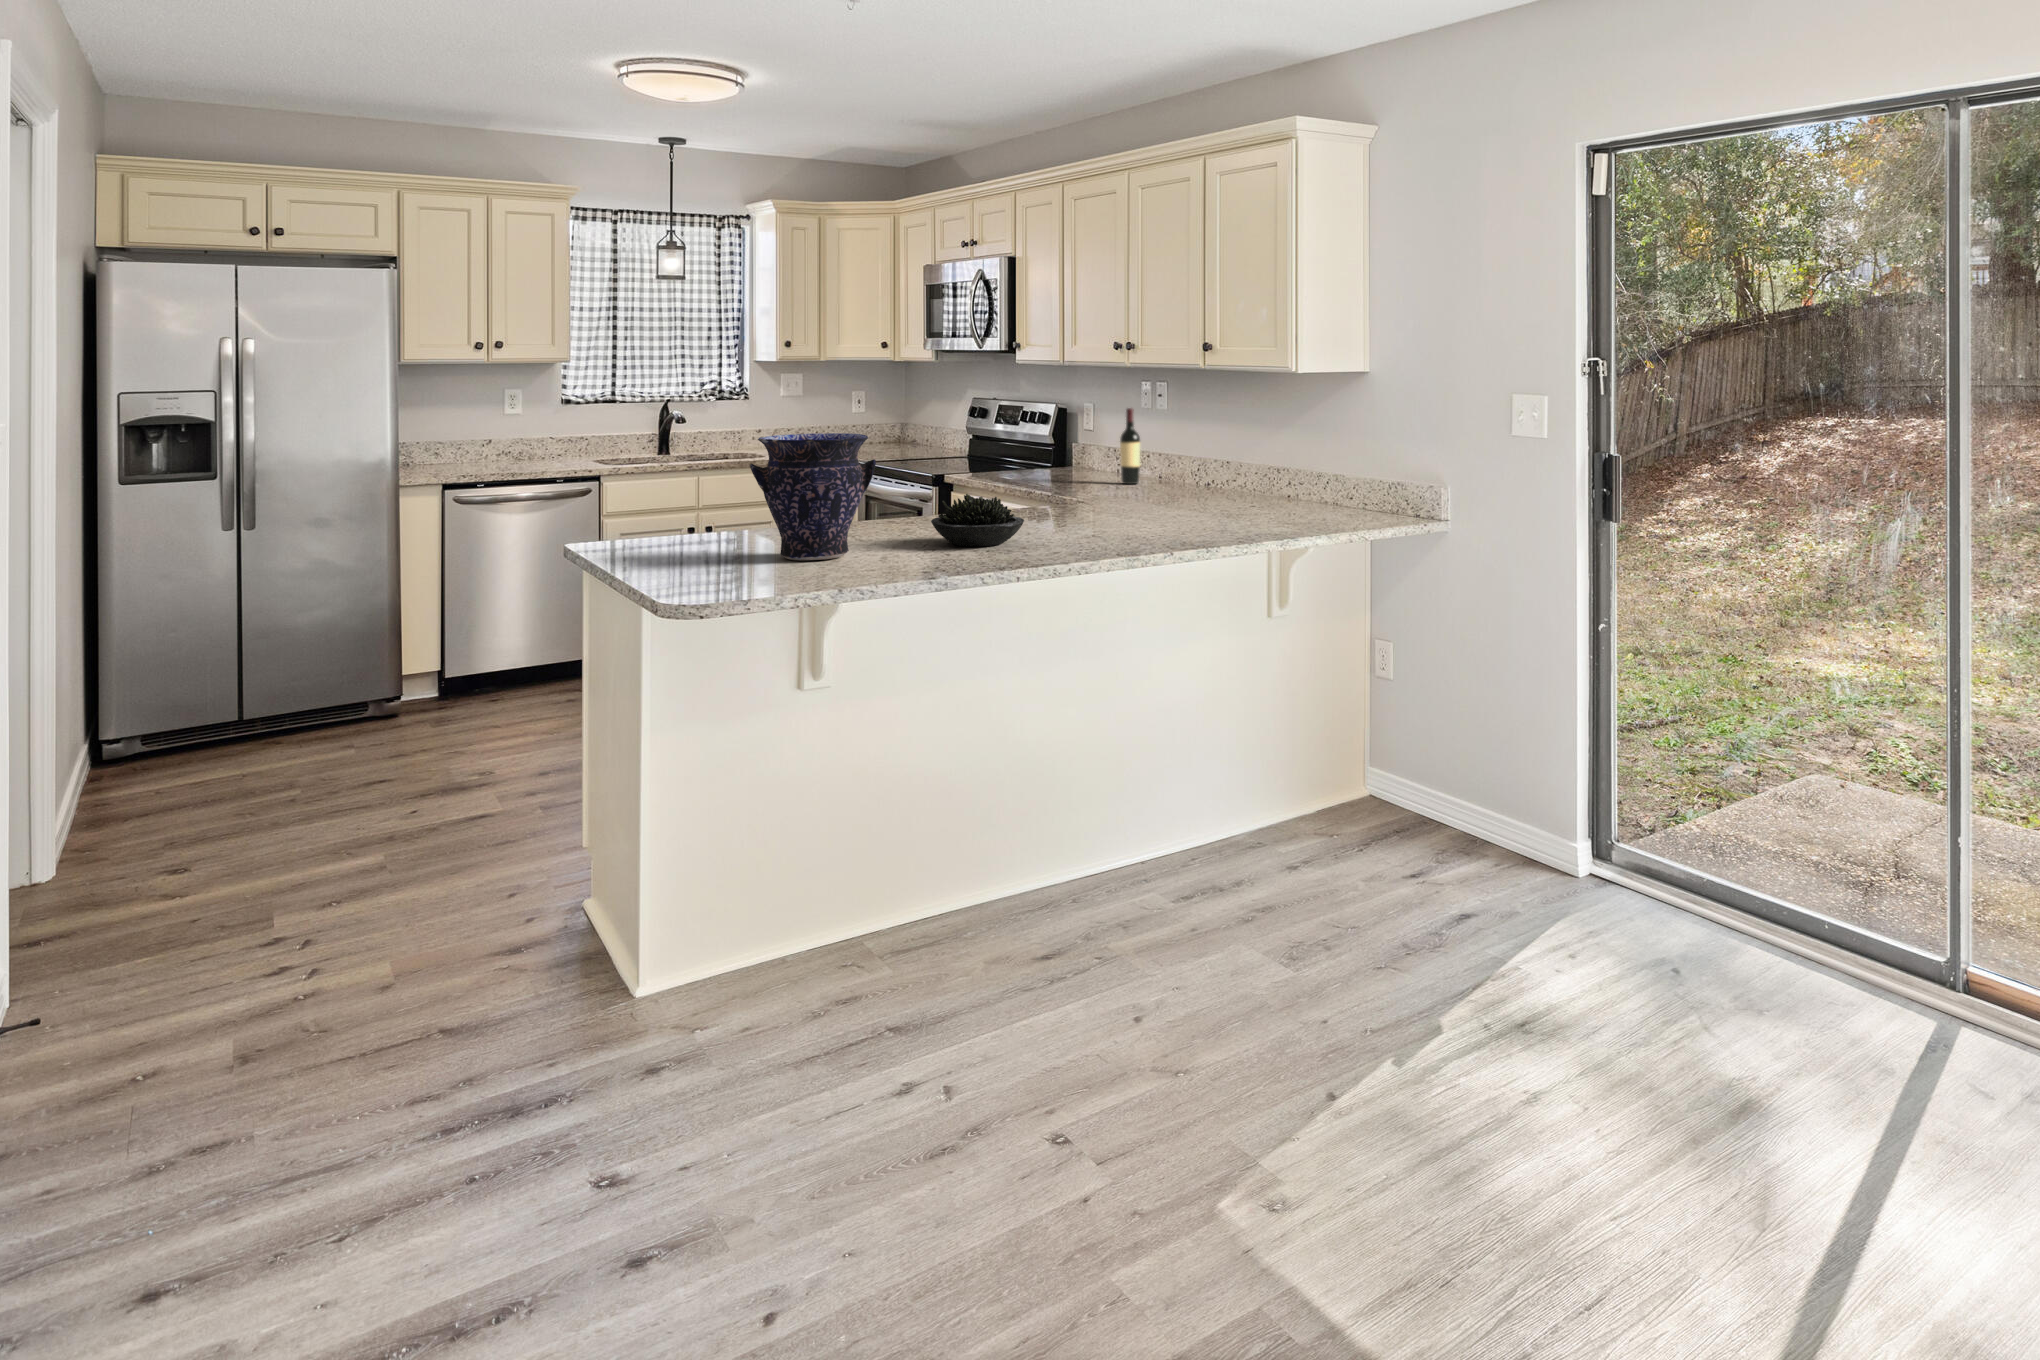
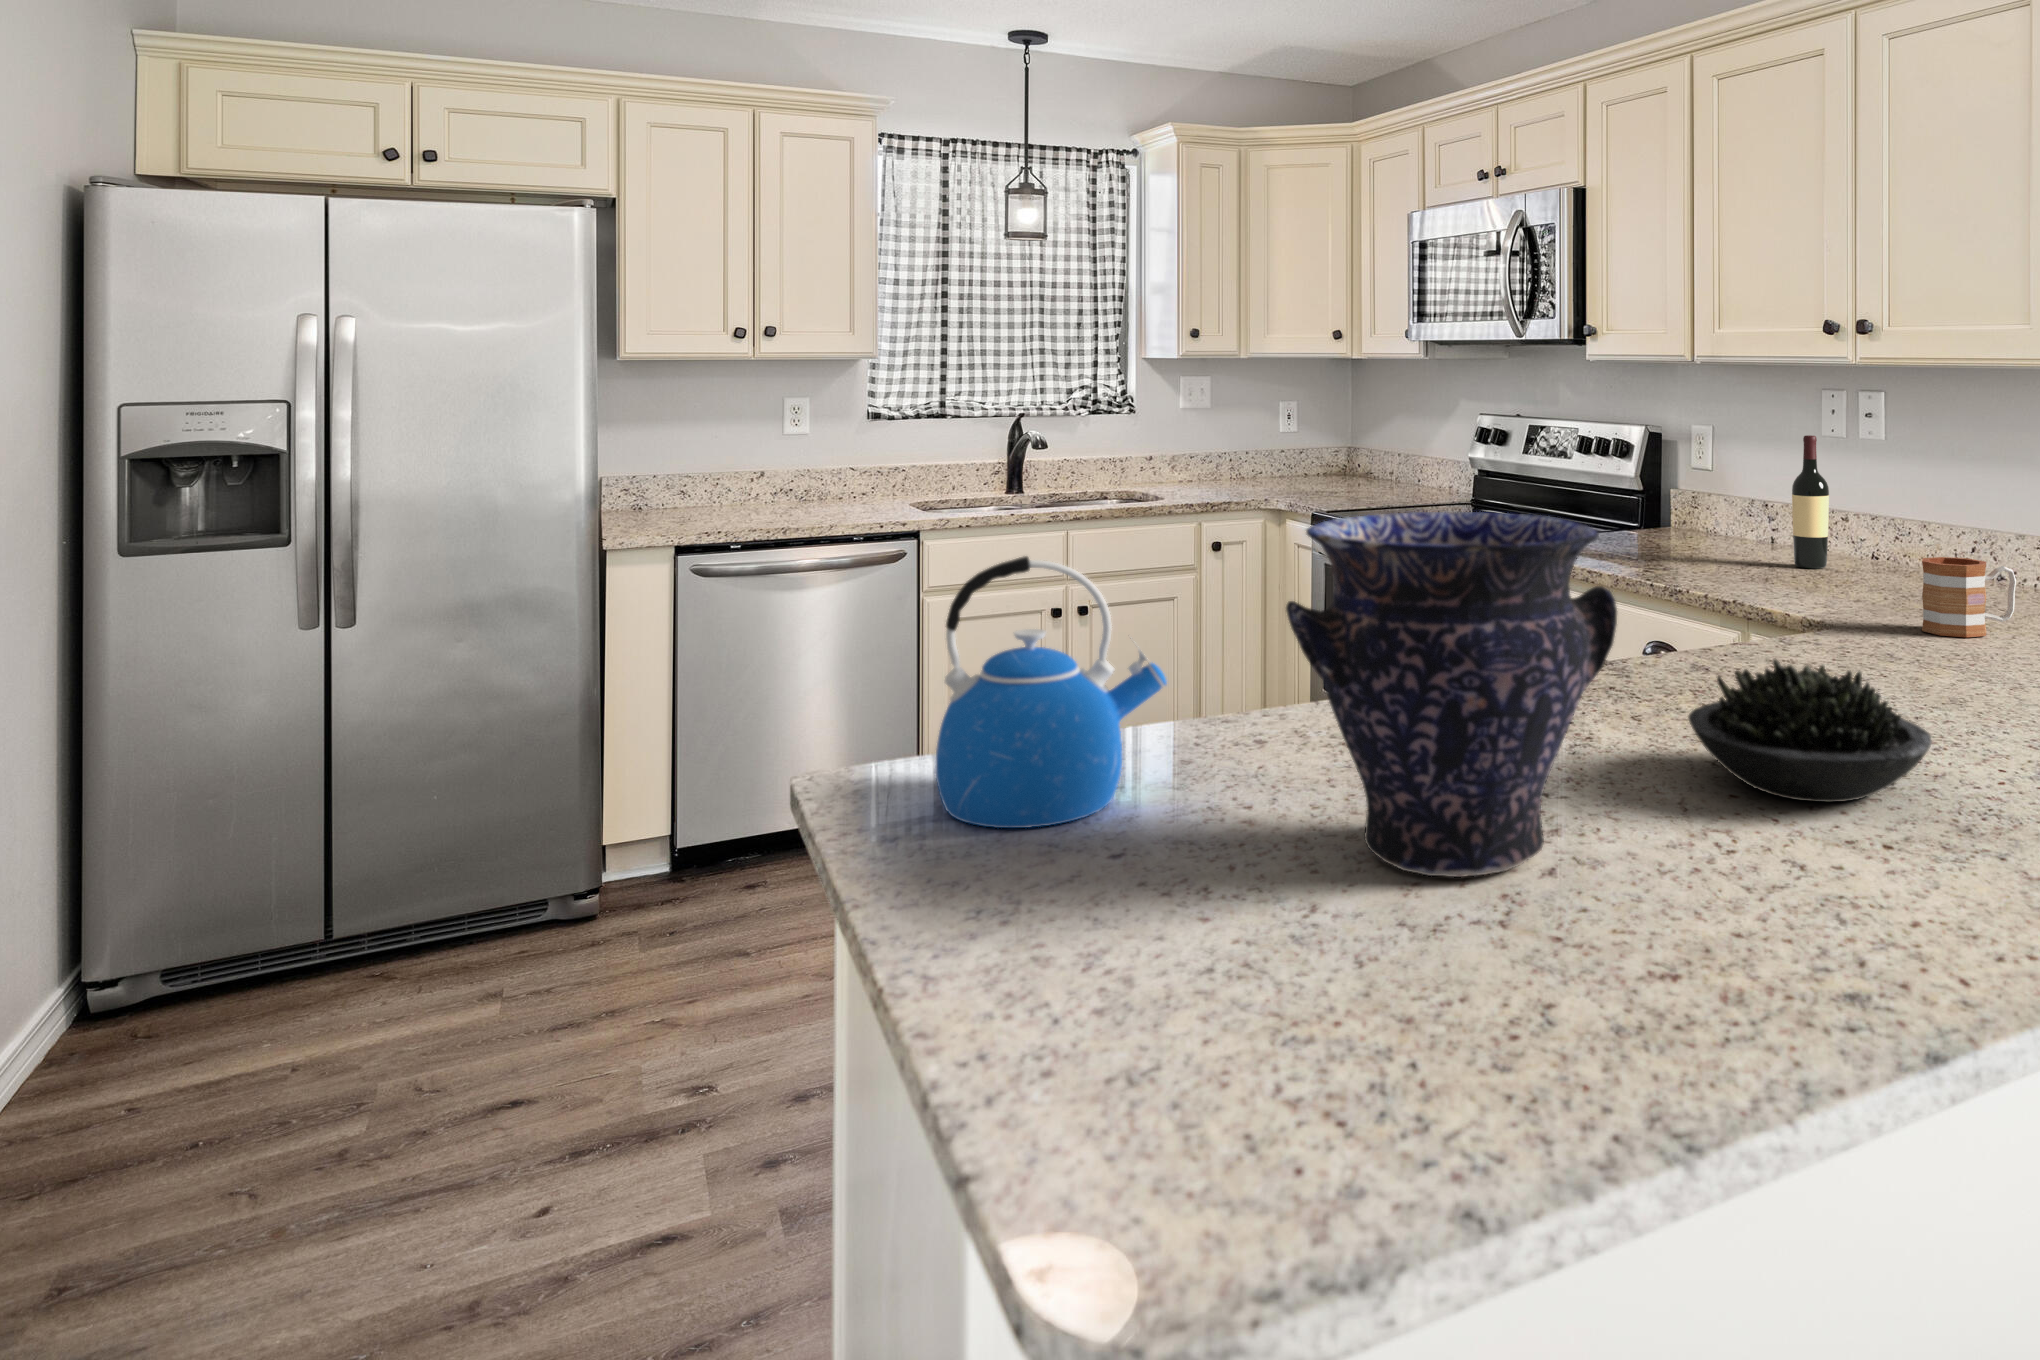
kettle: none [616,453,712,555] -> present [936,556,1167,828]
mug: none [1130,468,1177,507] -> present [1922,557,2016,637]

